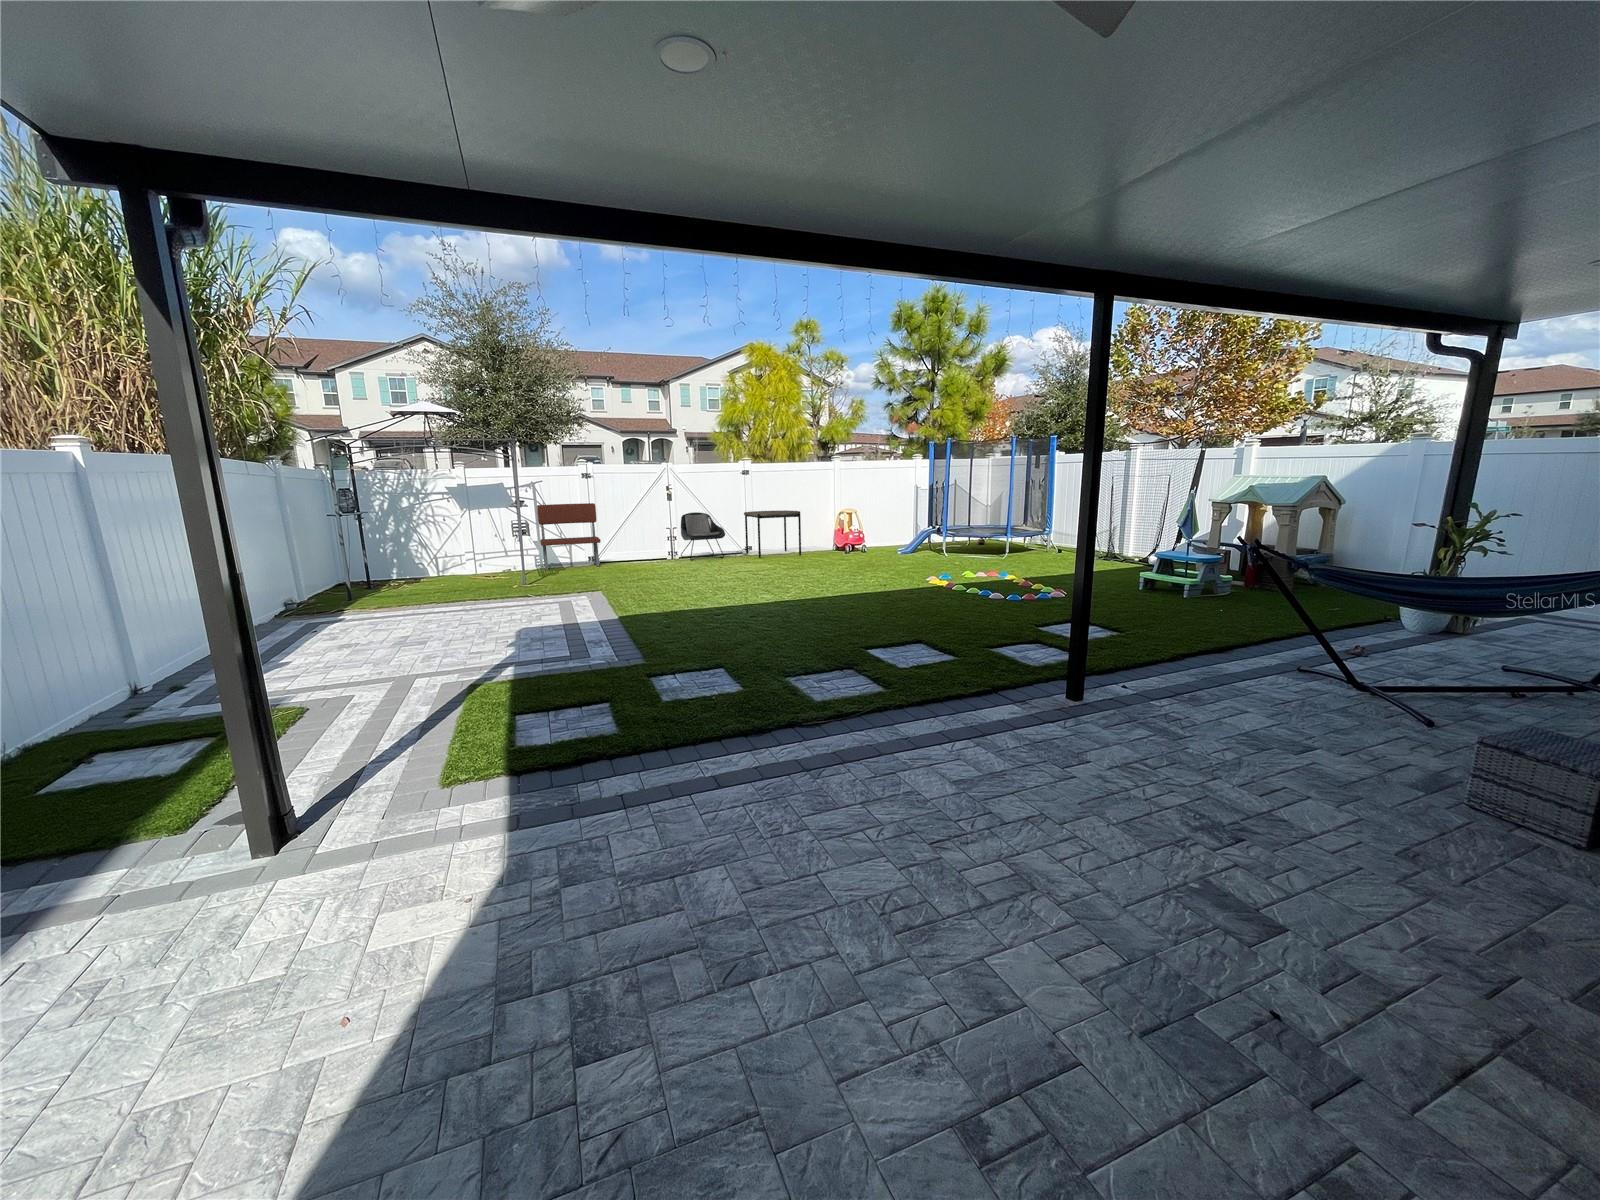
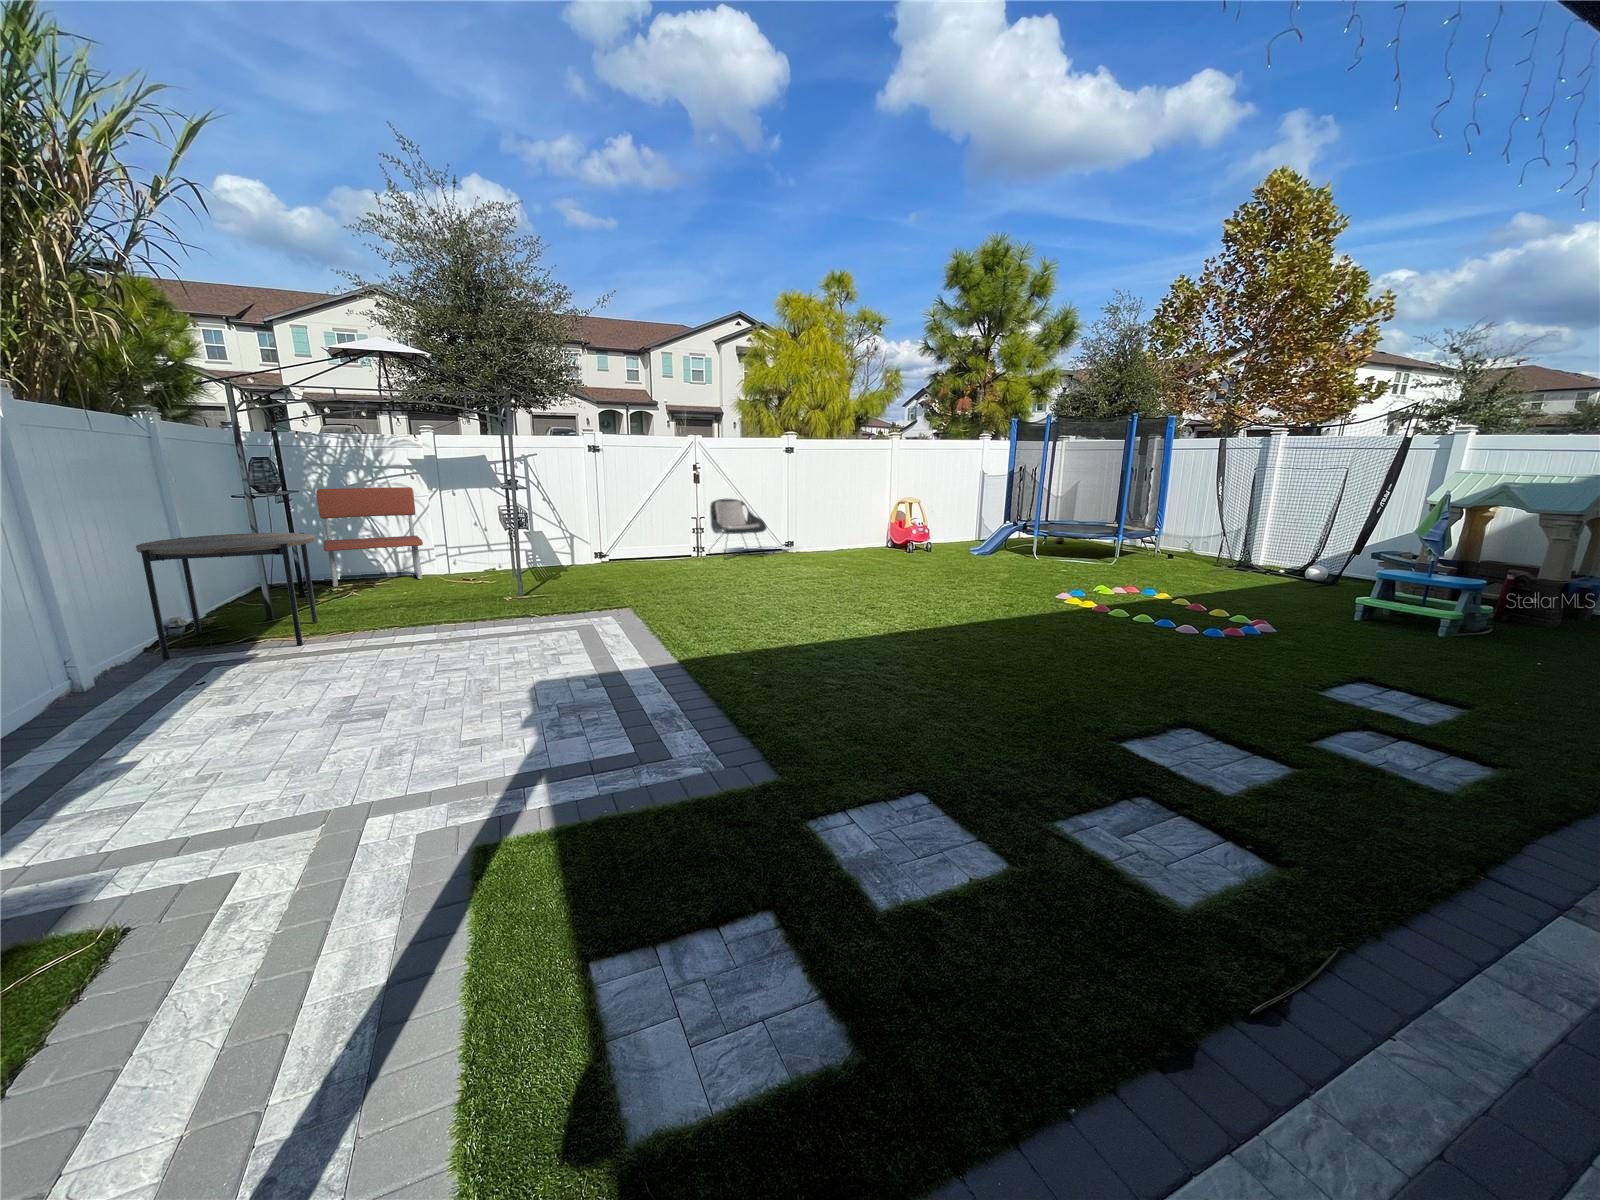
bench: present [537,503,601,570] -> present [316,487,423,587]
dining table: present [744,510,801,558] -> present [136,533,318,659]

